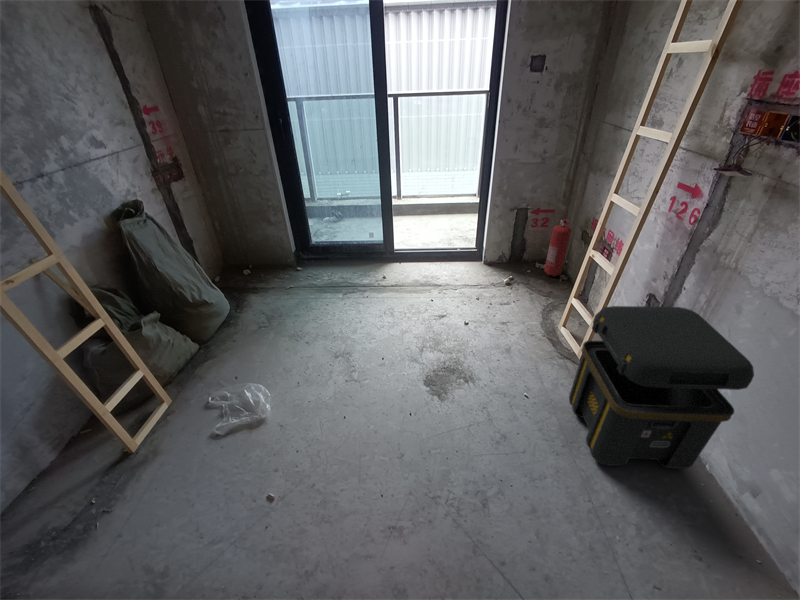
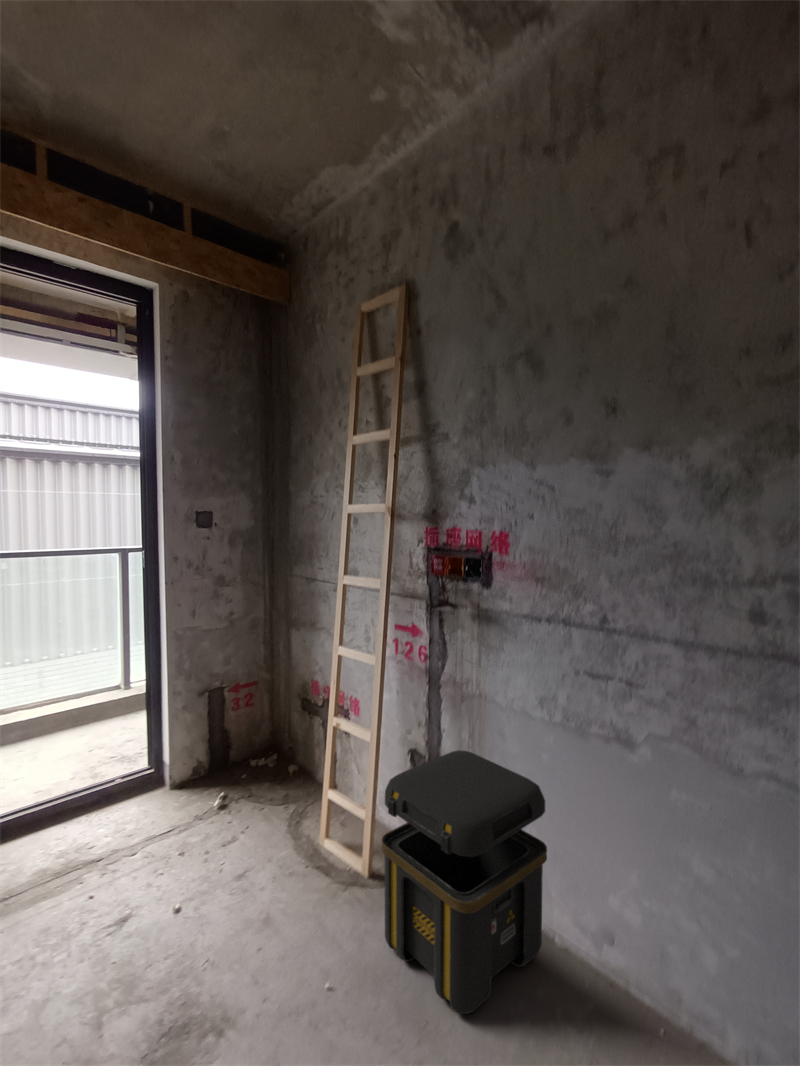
fire extinguisher: present [544,219,571,277] -> none [264,689,288,774]

